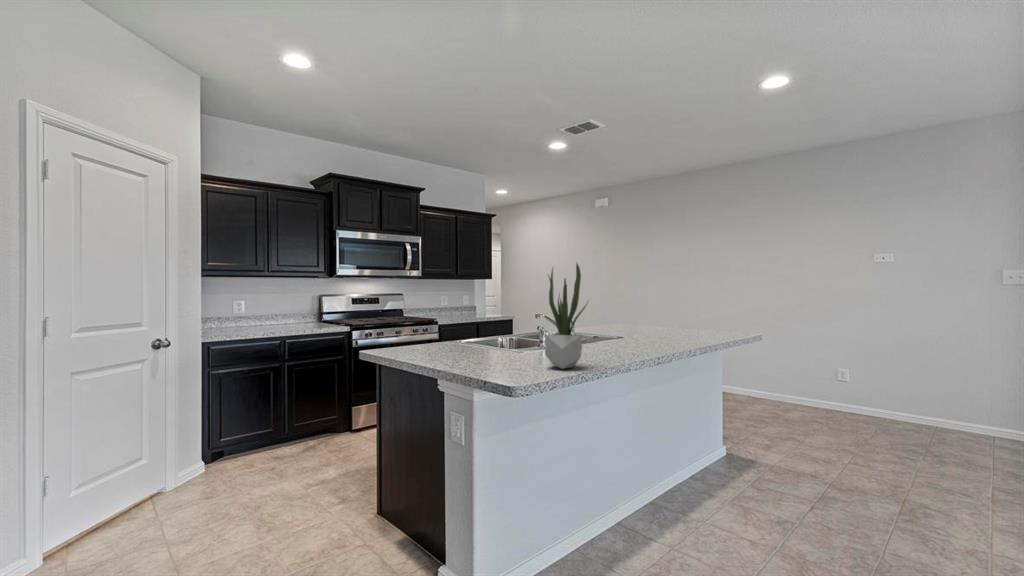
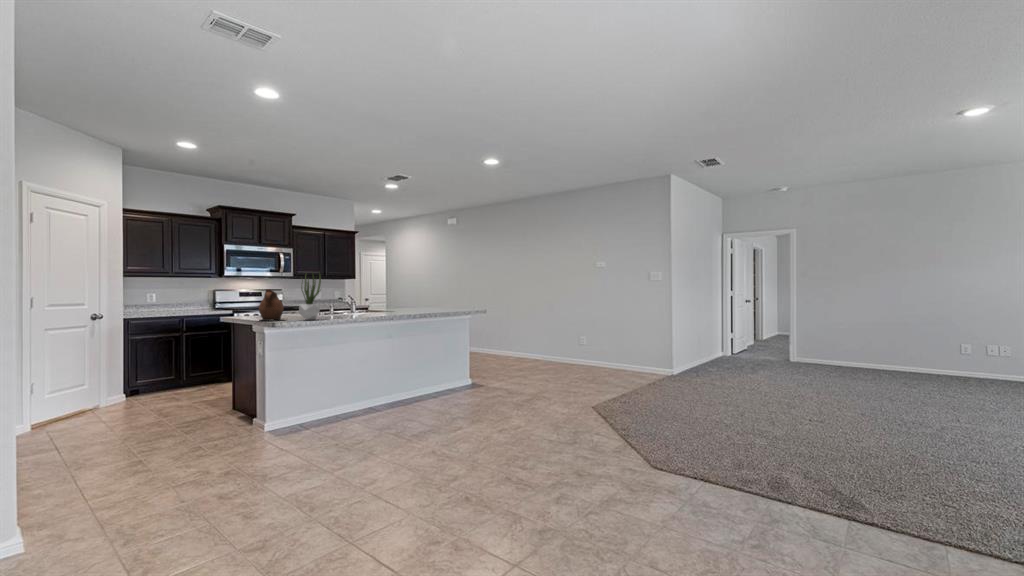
ceramic pitcher: none [457,303,519,372] -> present [259,289,284,321]

